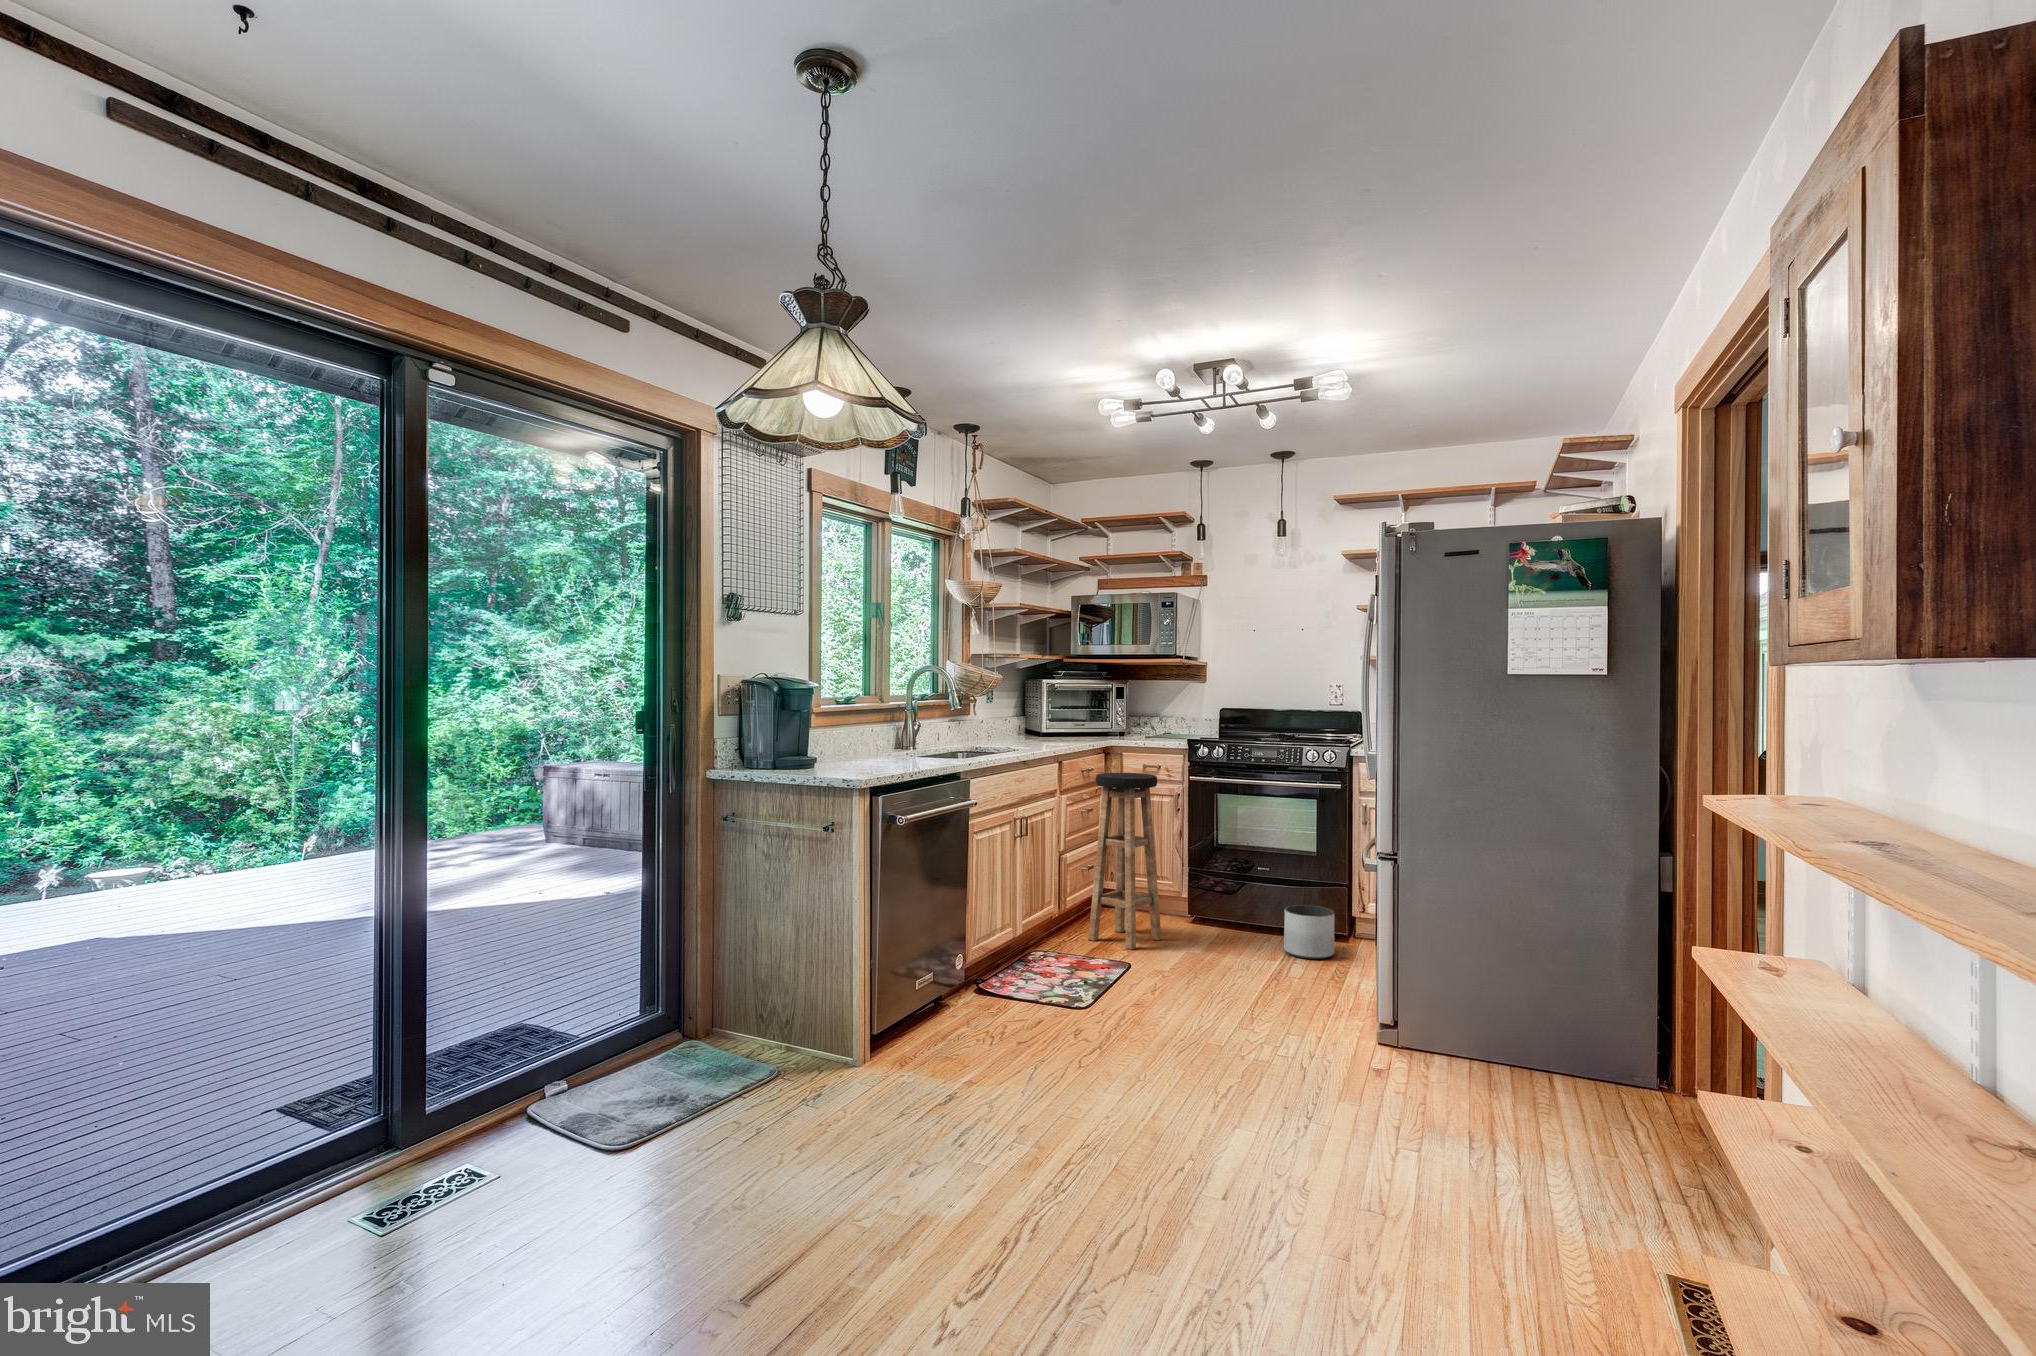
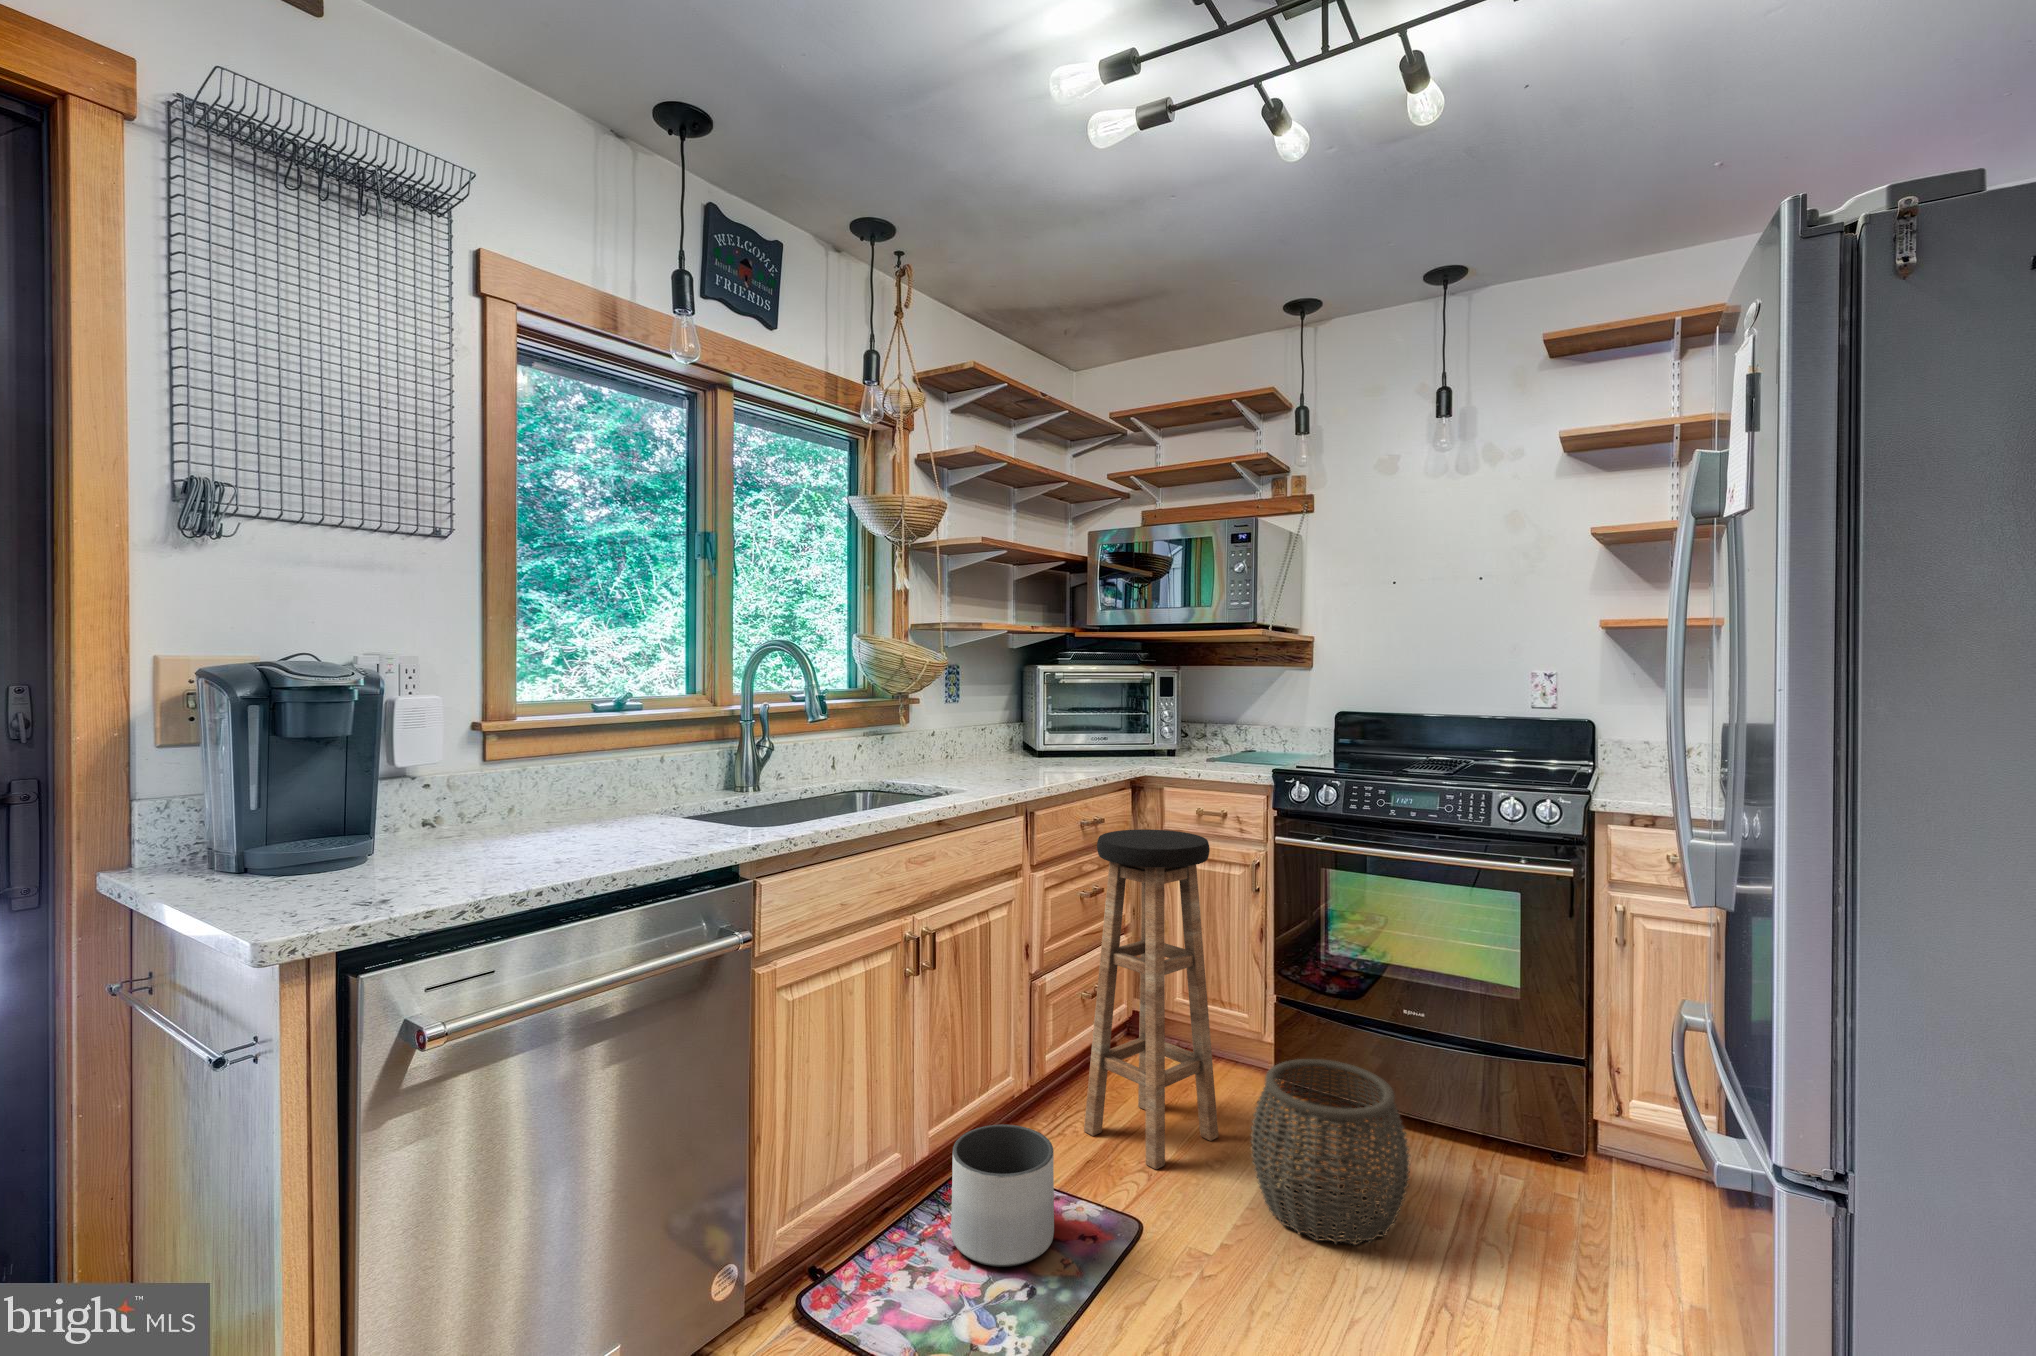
woven basket: none [1182,886,1261,967] -> present [1251,1059,1410,1245]
planter: present [1284,905,1335,959] -> present [951,1125,1054,1267]

